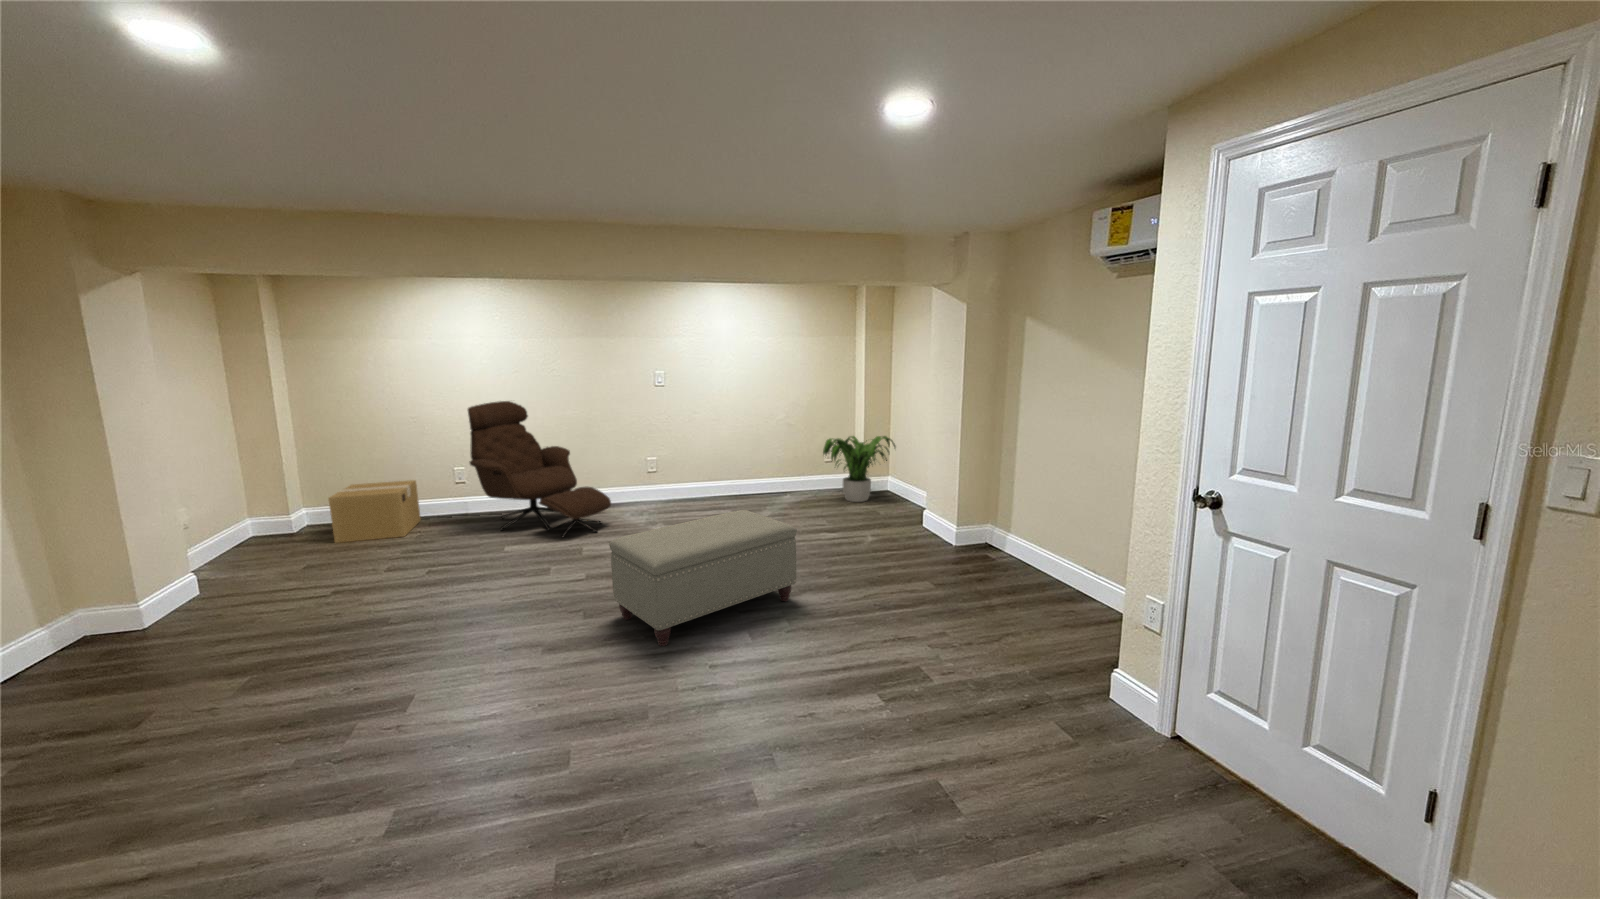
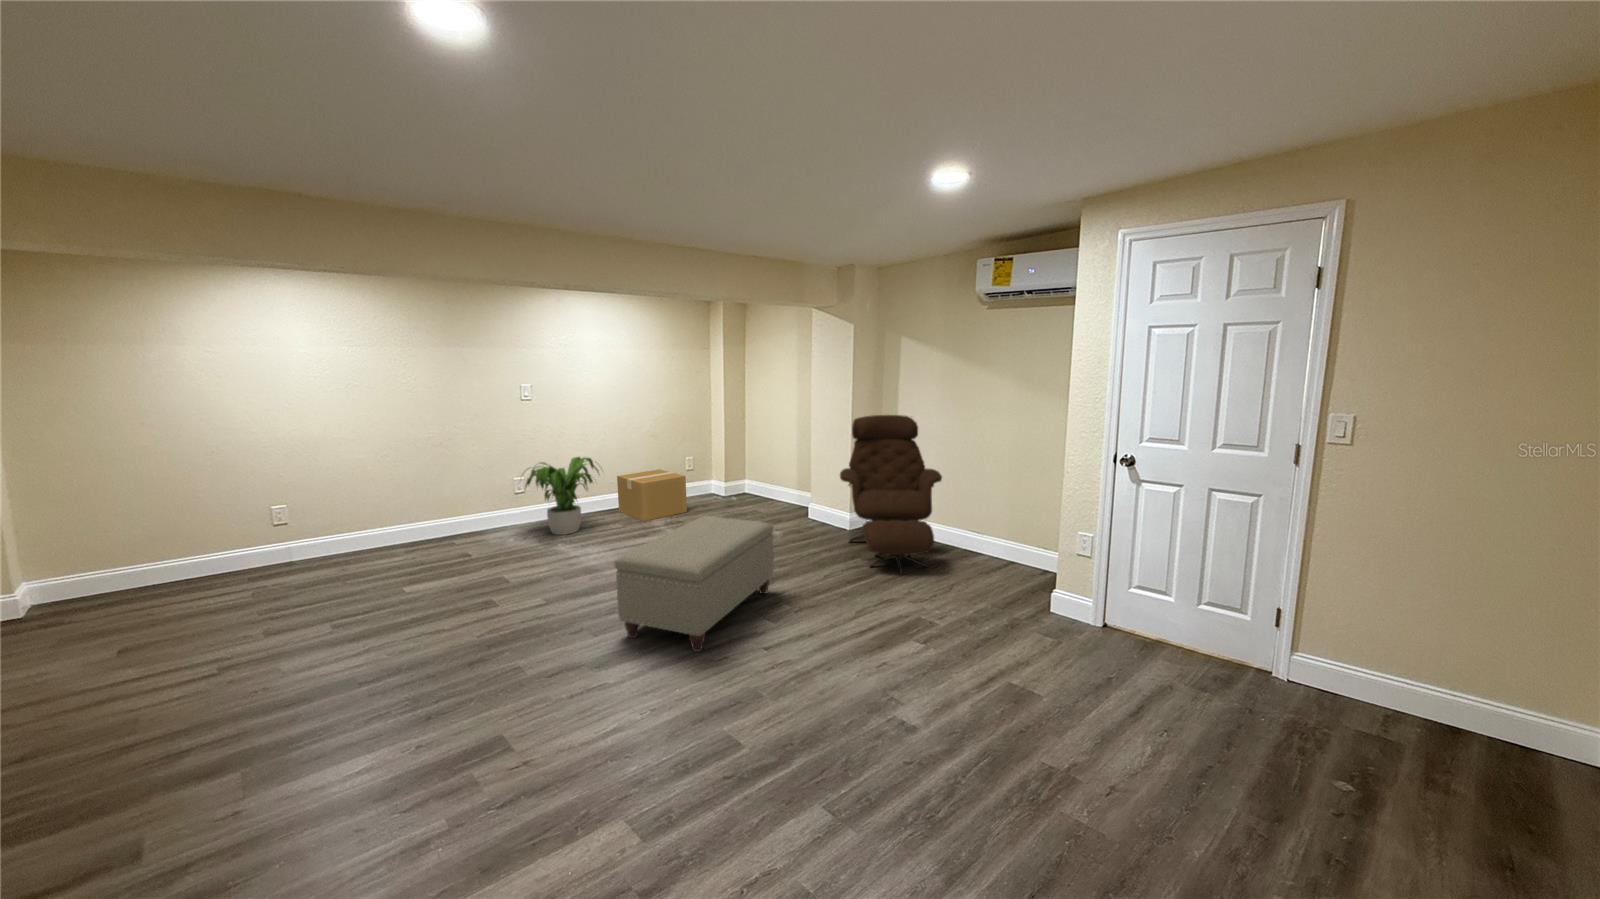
lounge chair: present [468,401,611,537] -> present [840,415,942,575]
potted plant: present [823,436,896,502] -> present [526,457,599,535]
cardboard box: present [329,480,421,543] -> present [617,469,687,521]

